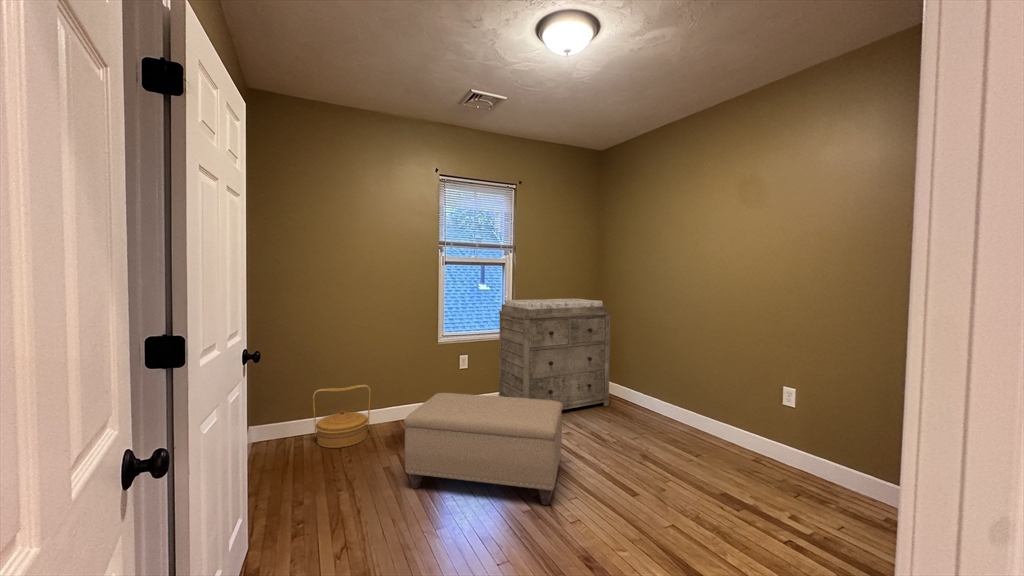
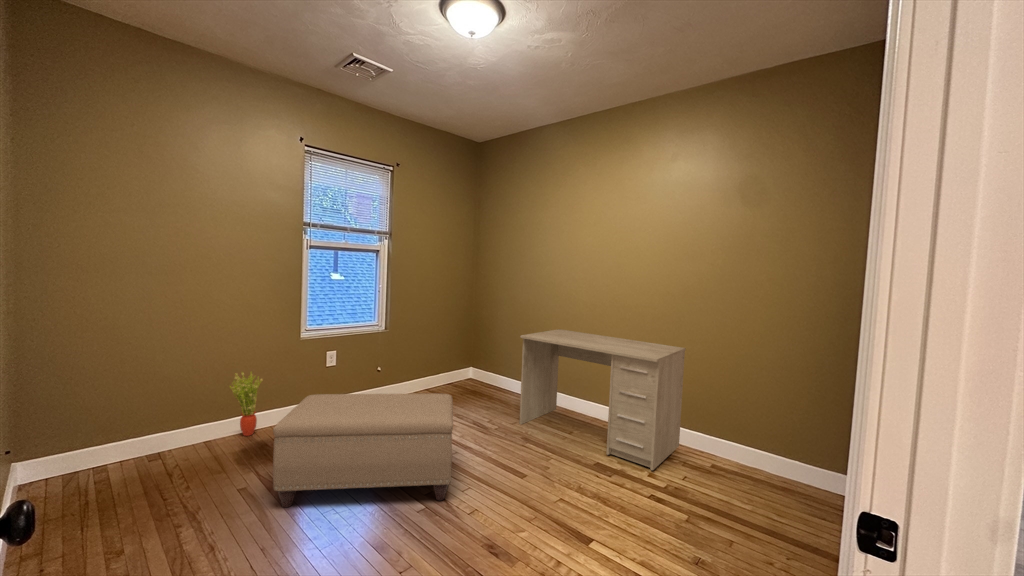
dresser: present [498,298,611,410] -> none [371,289,490,419]
desk: none [638,341,846,512] -> present [519,329,686,471]
potted plant: none [384,369,408,423] -> present [230,372,262,436]
woven basket: present [313,385,370,448] -> none [125,392,213,476]

